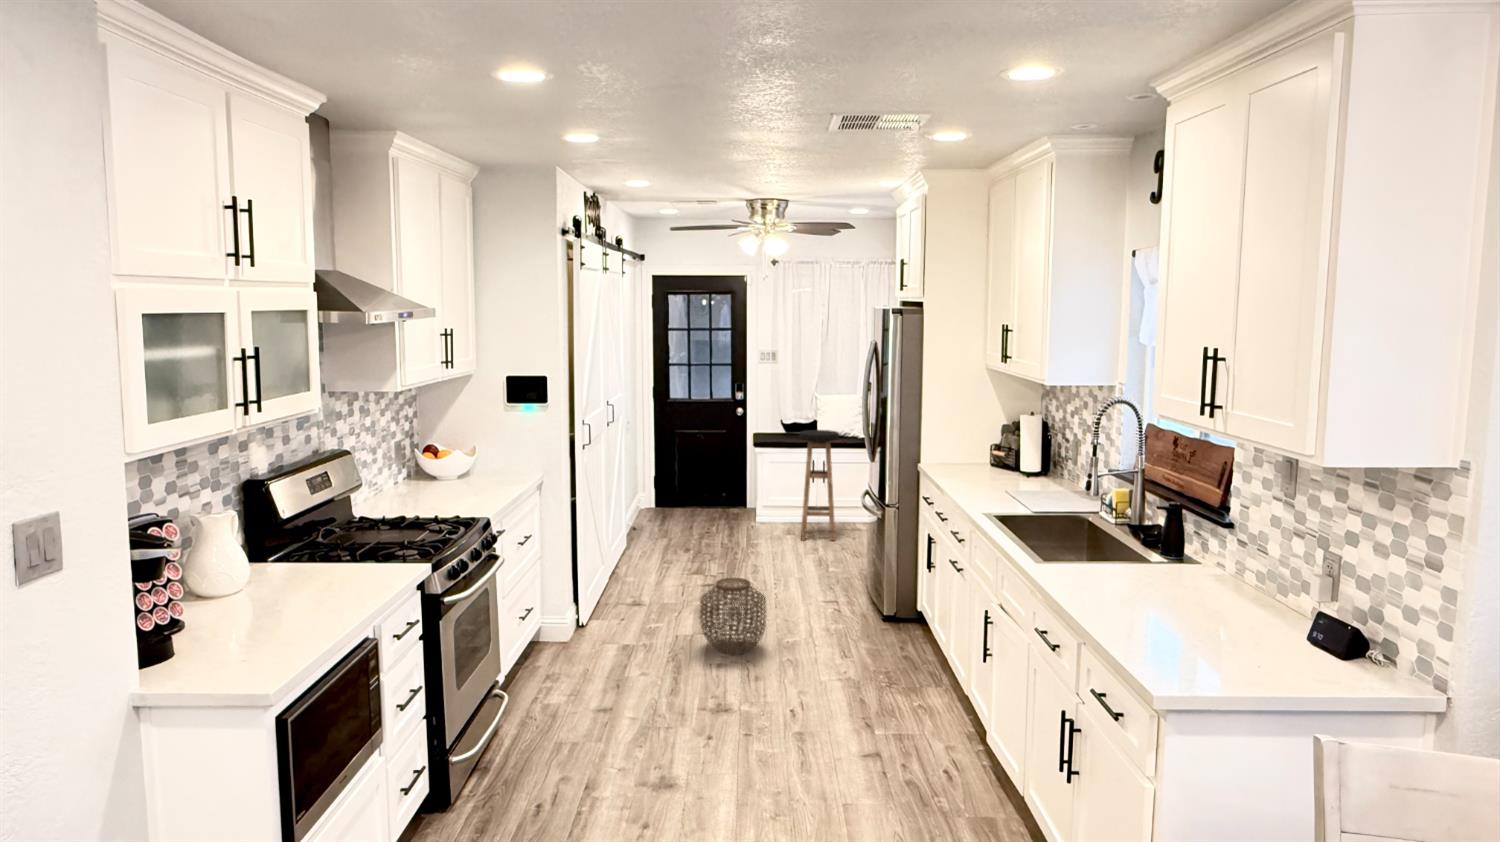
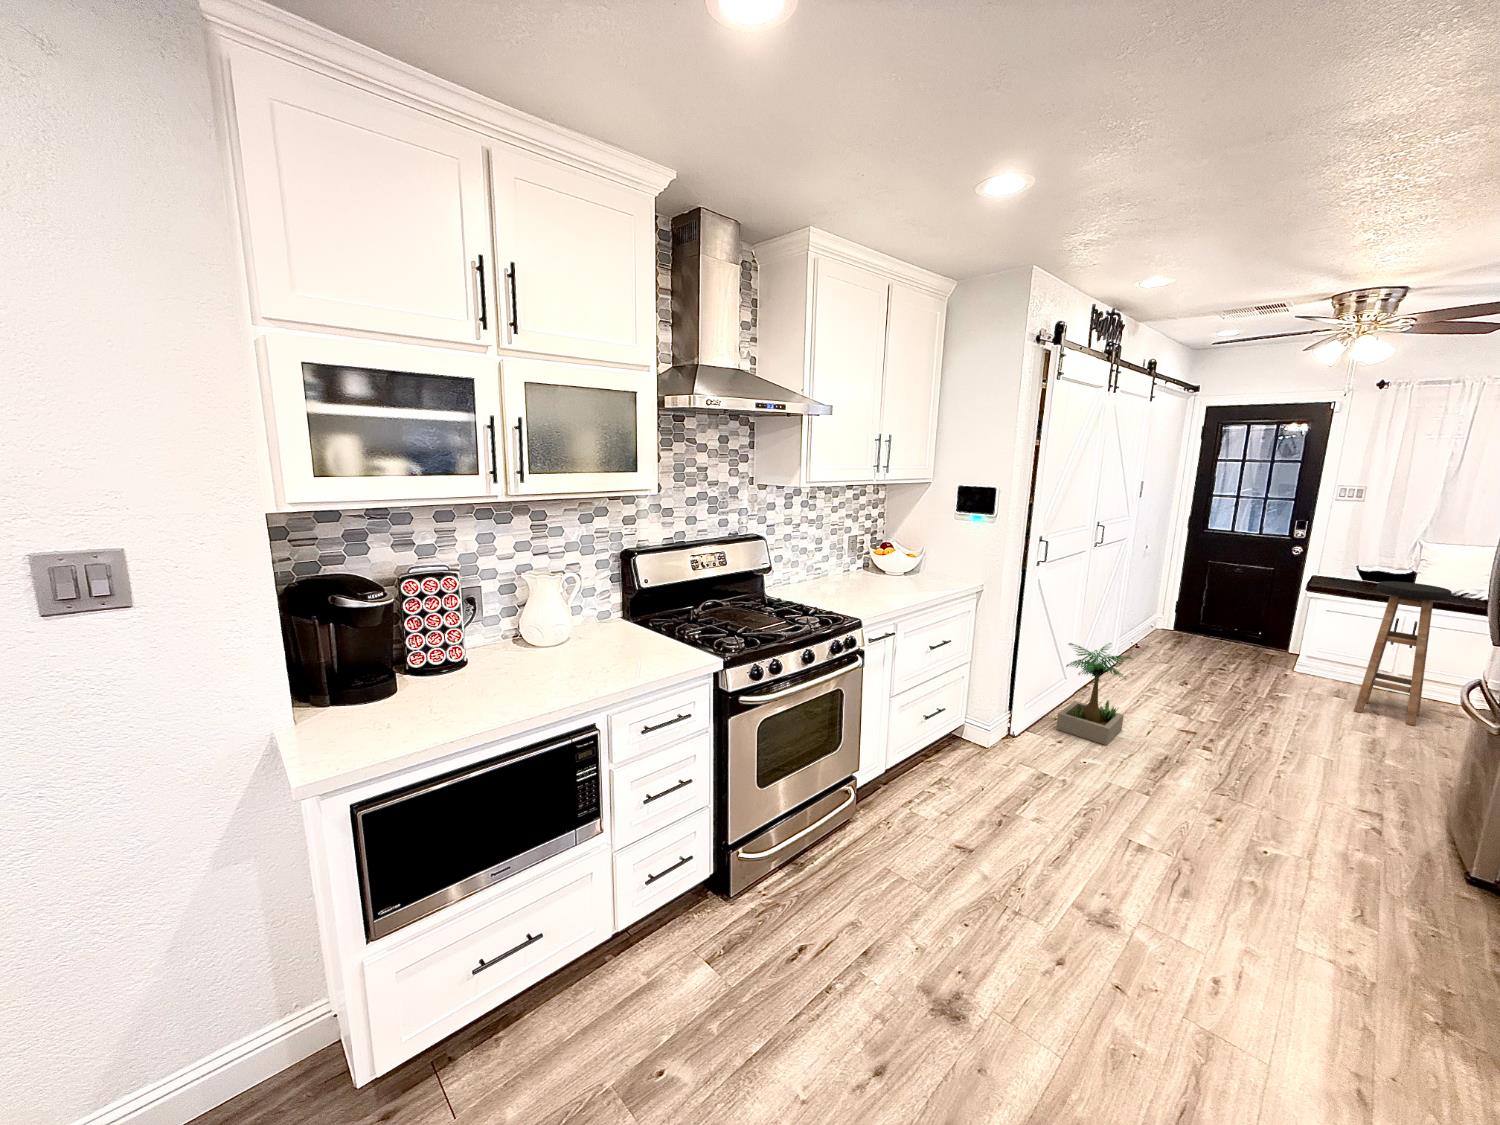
potted plant: none [605,514,675,610] -> present [1057,643,1132,745]
woven basket: present [700,578,766,655] -> none [1131,745,1233,845]

